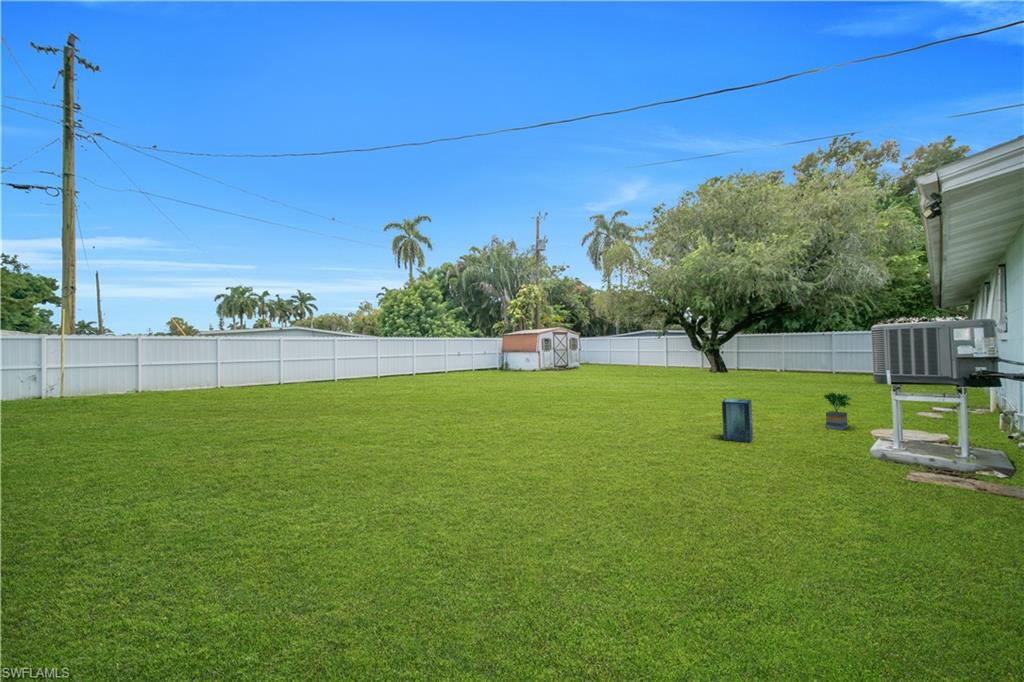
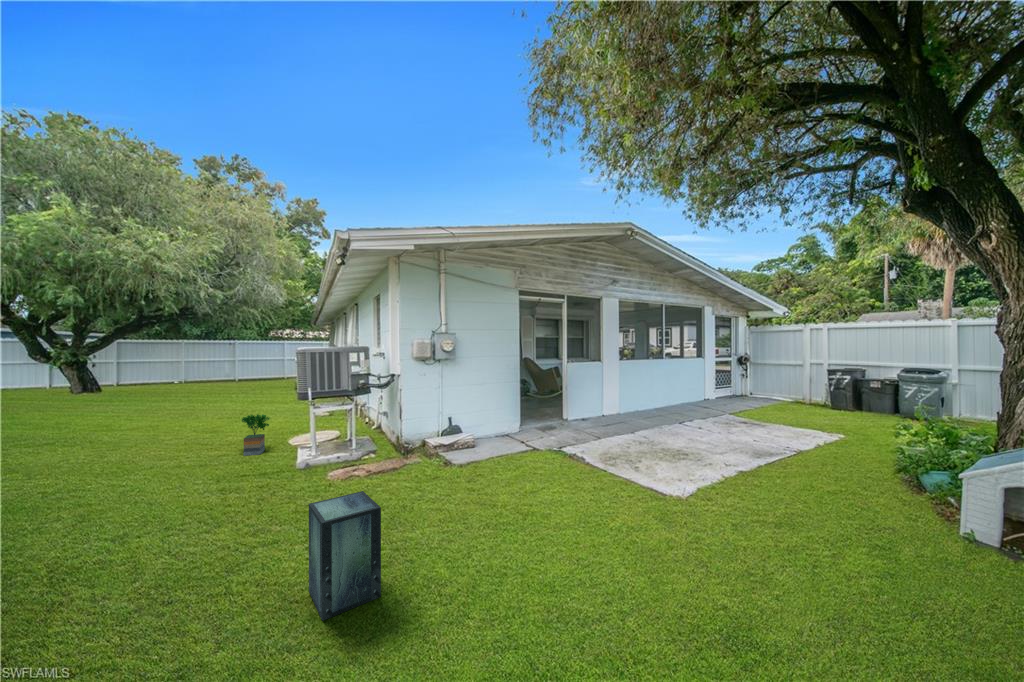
storage box: present [722,399,753,443] -> present [309,491,381,621]

